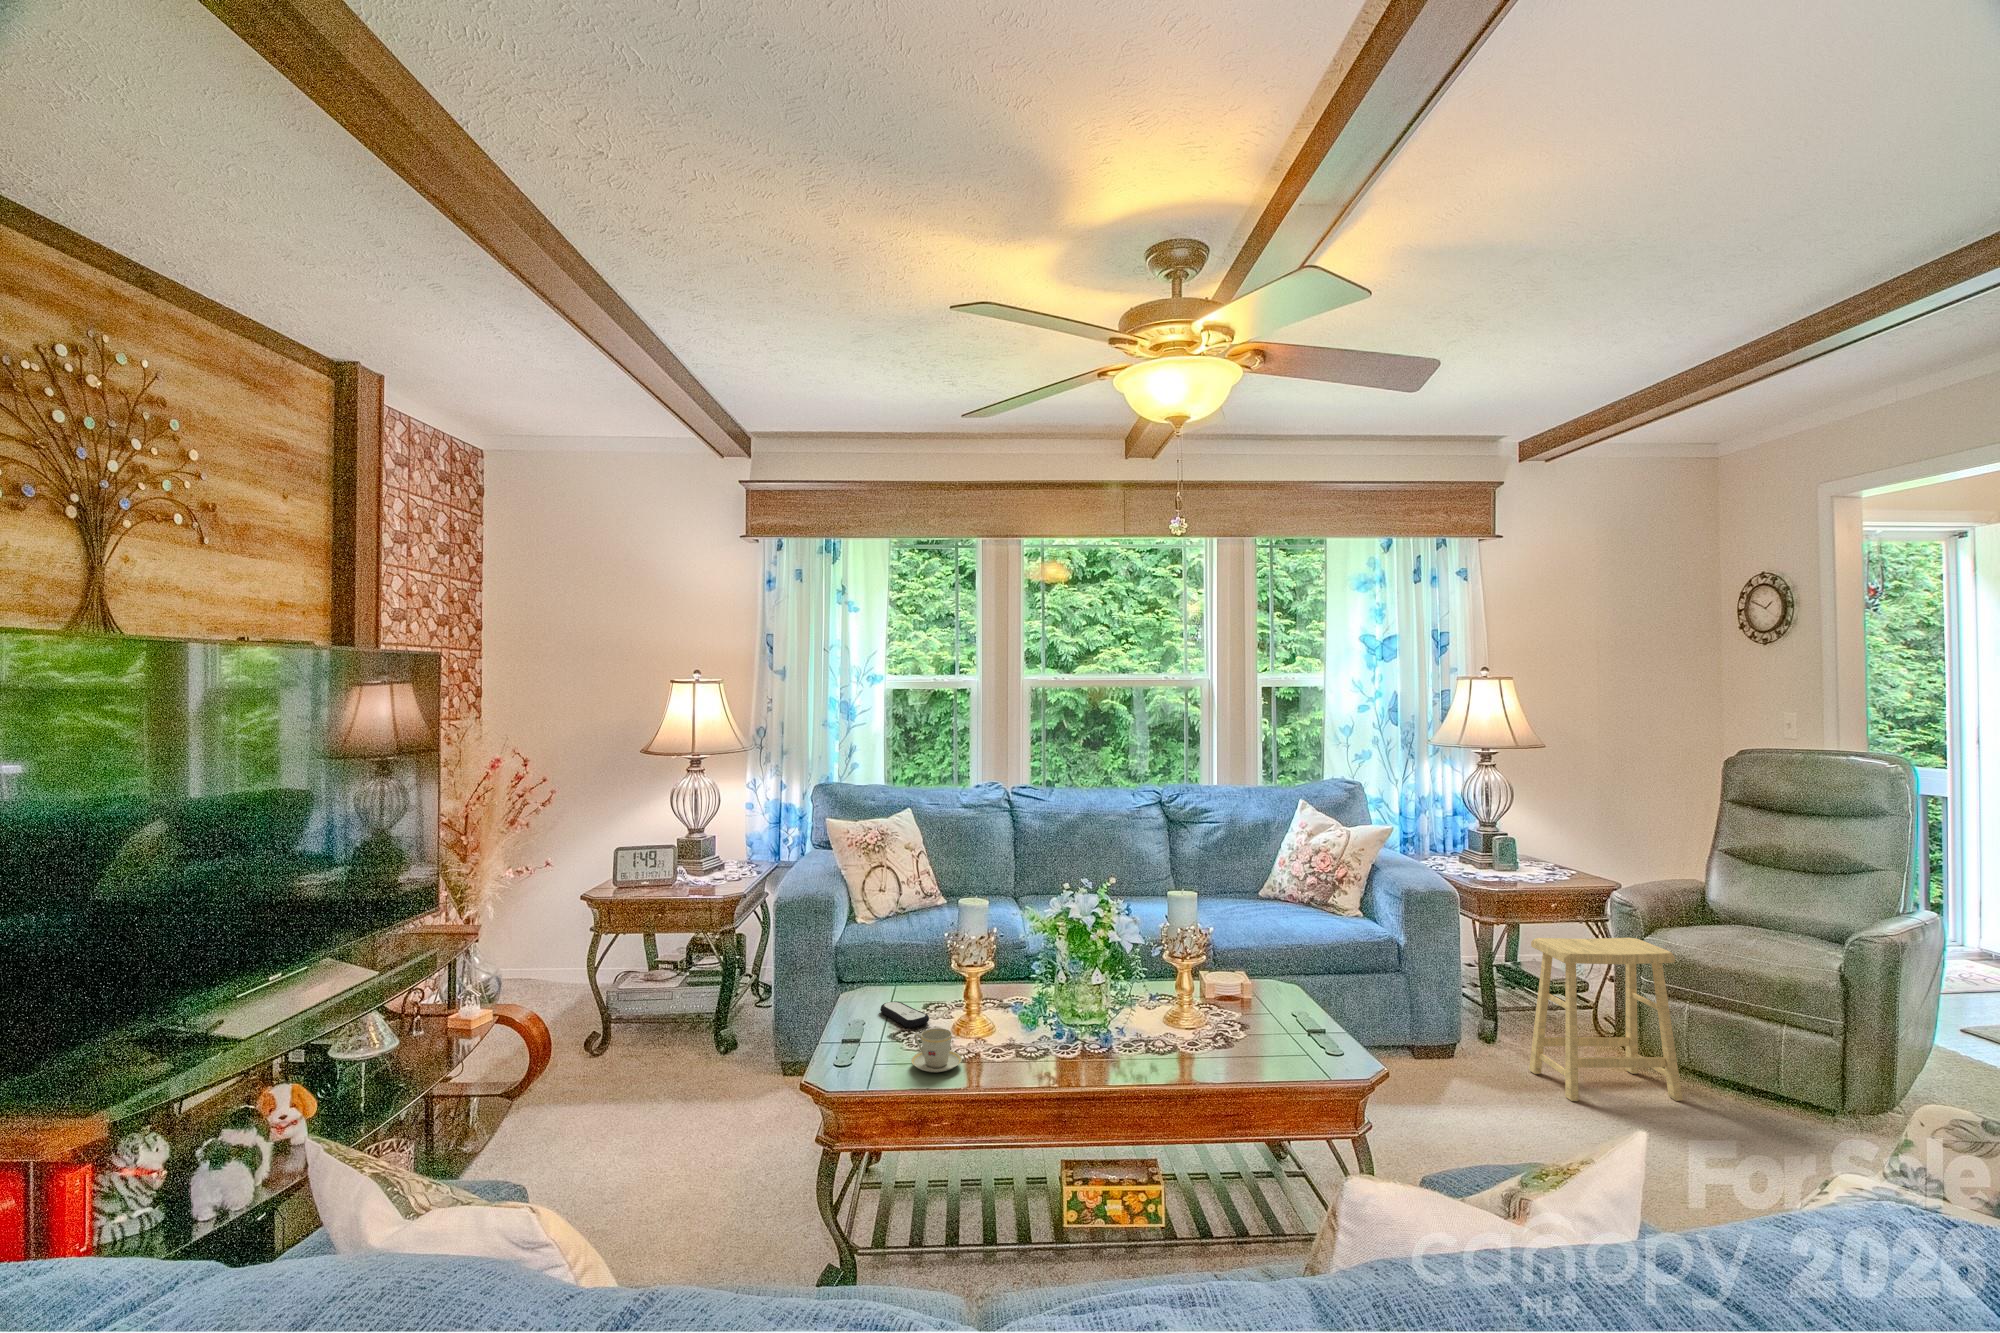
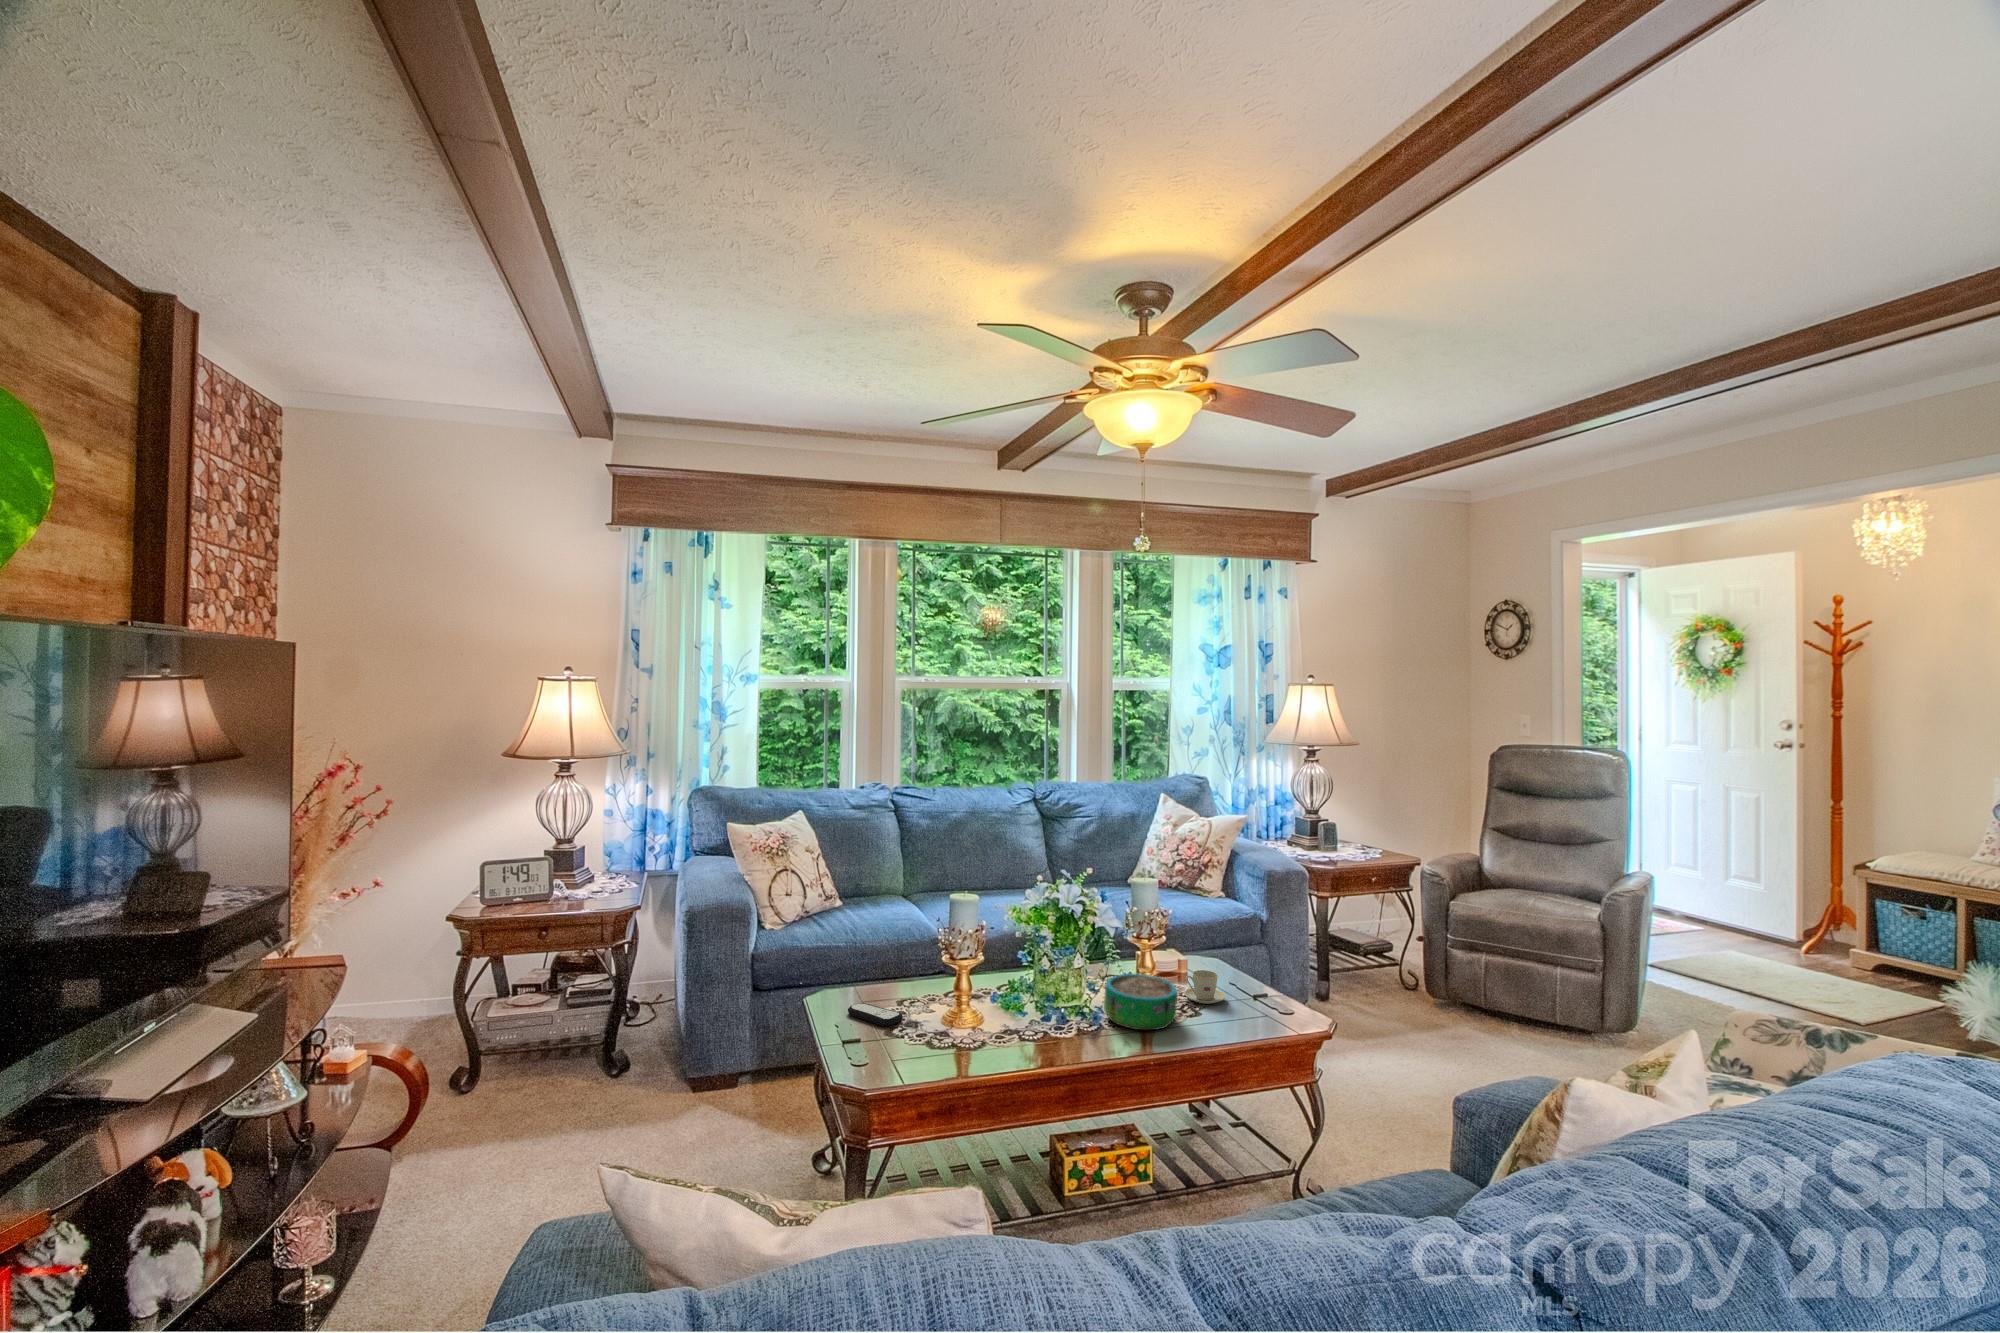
footstool: present [1529,938,1683,1101] -> none [1361,904,1476,1042]
decorative bowl: none [1140,993,1222,1058] -> present [1104,974,1177,1030]
teacup: present [911,1028,962,1072] -> present [1184,970,1226,1004]

